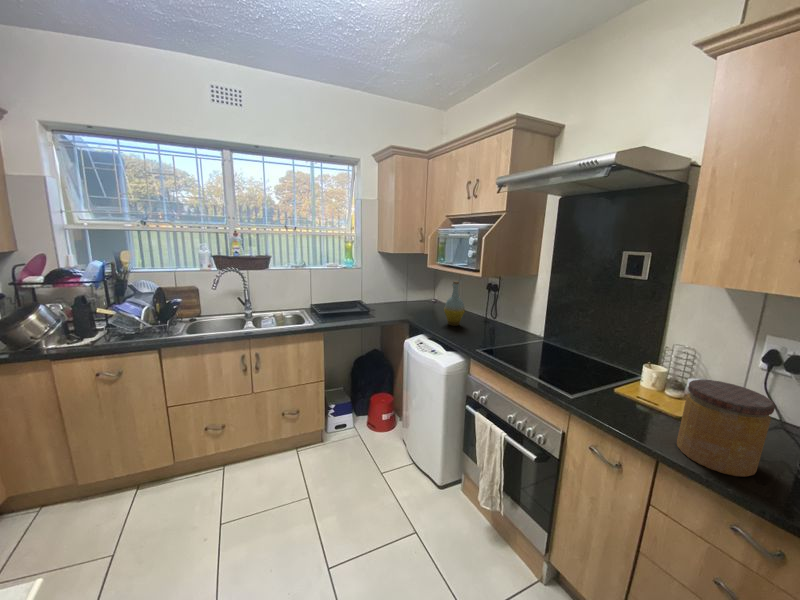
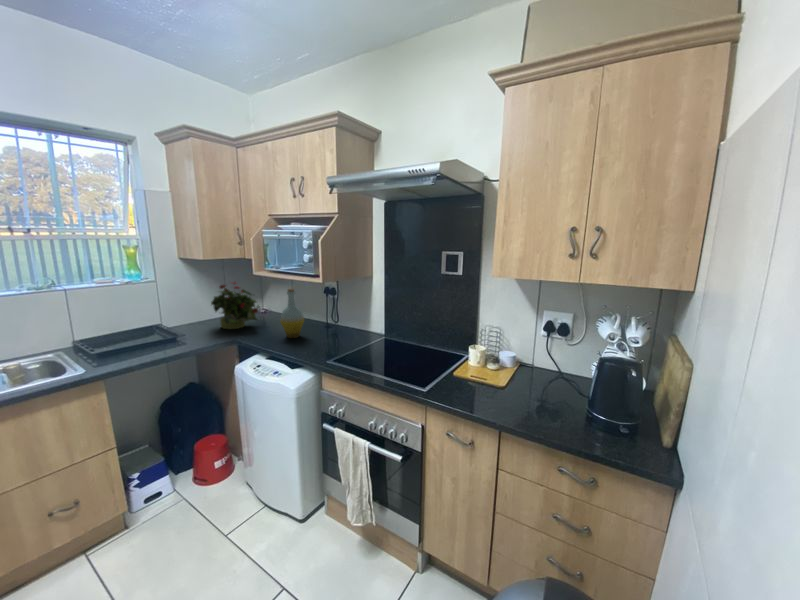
potted plant: none [394,272,431,311] -> present [211,283,260,329]
jar: present [677,379,775,477] -> none [509,353,564,427]

